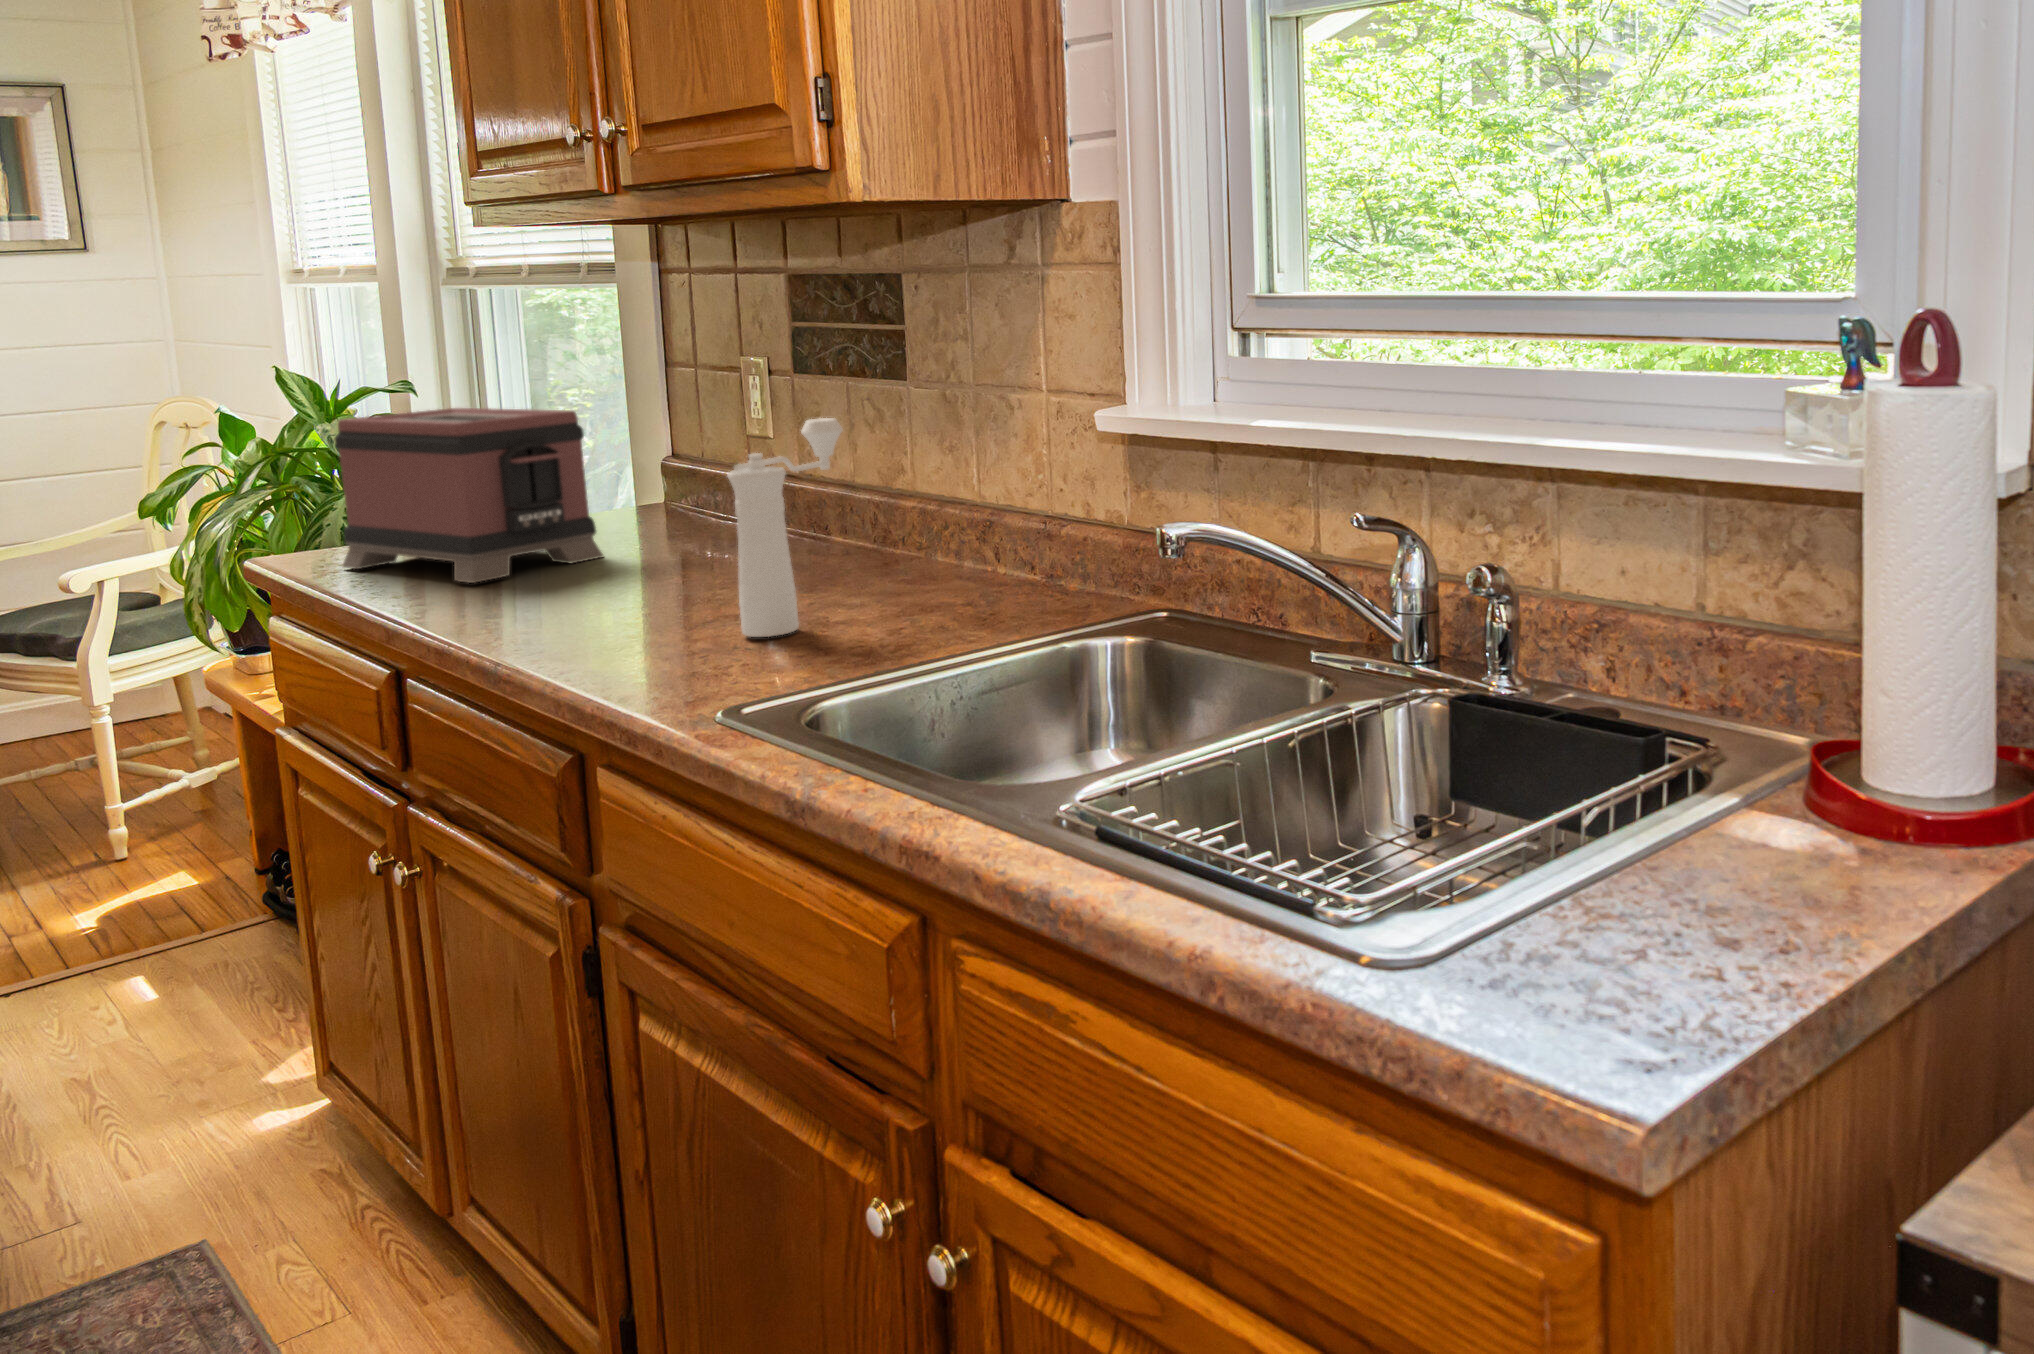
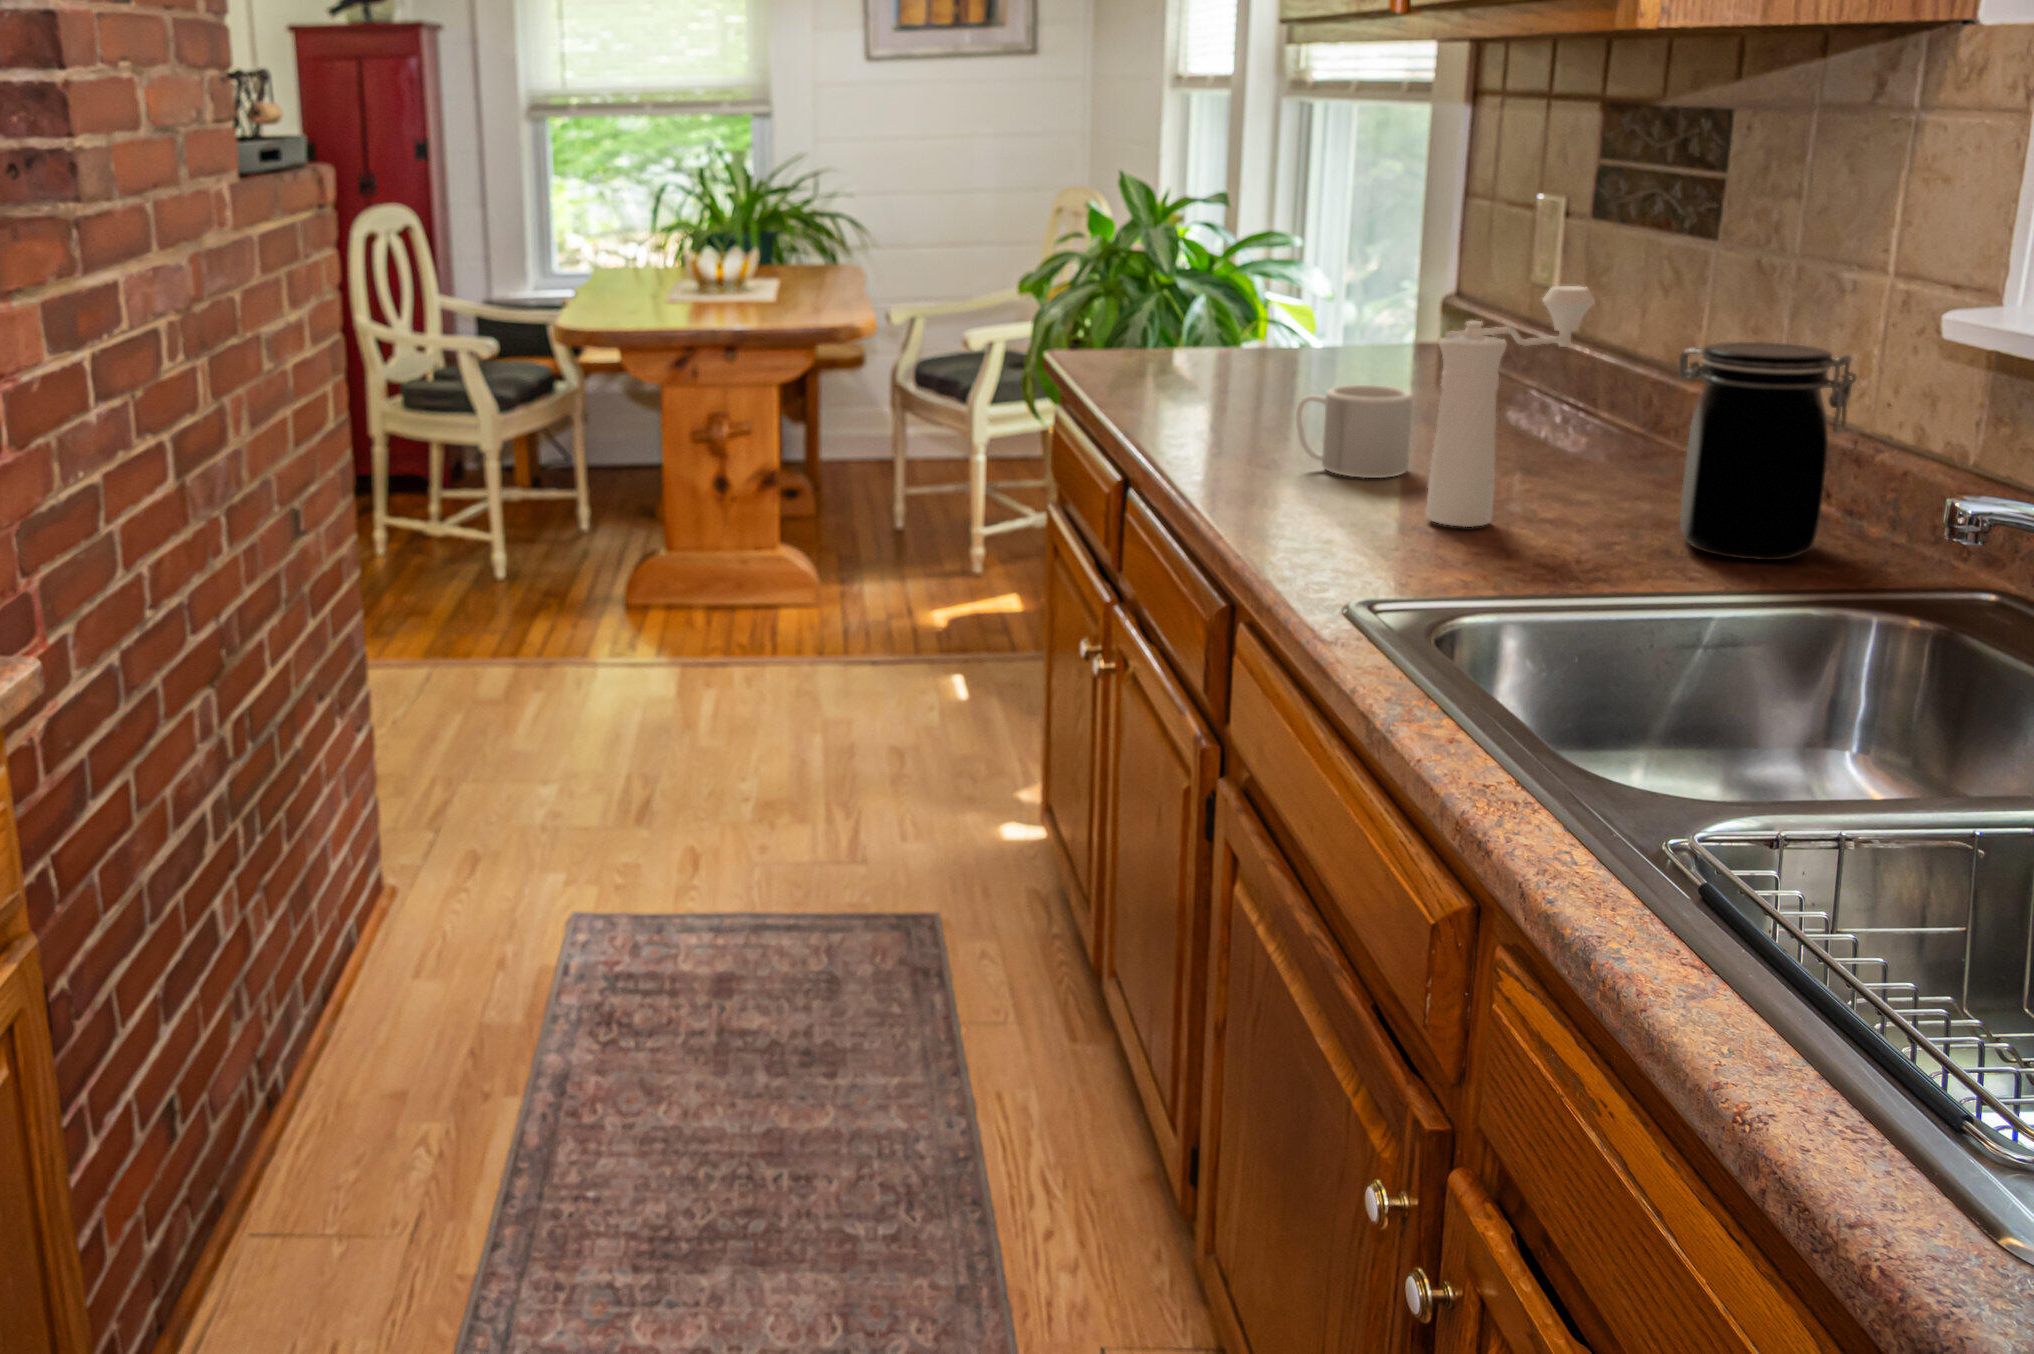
toaster: present [335,408,603,583] -> none [1114,229,1341,407]
jar: none [920,445,1044,616] -> present [1679,342,1857,560]
mug: none [589,529,704,617] -> present [1296,385,1413,478]

